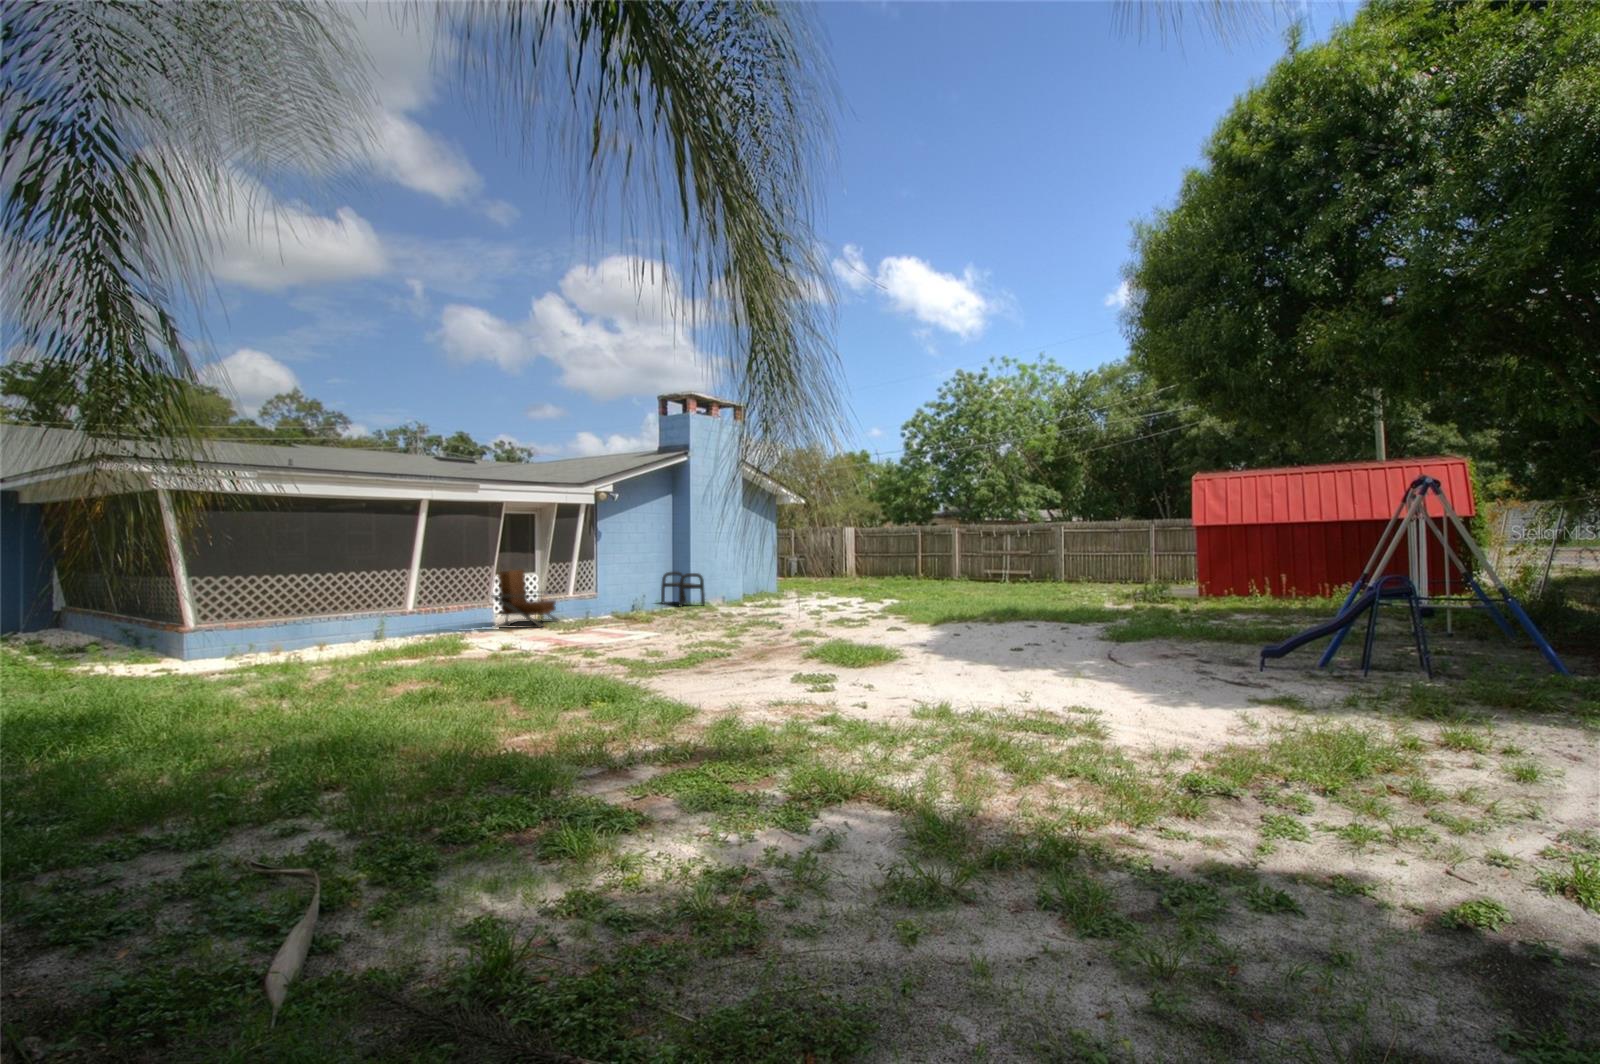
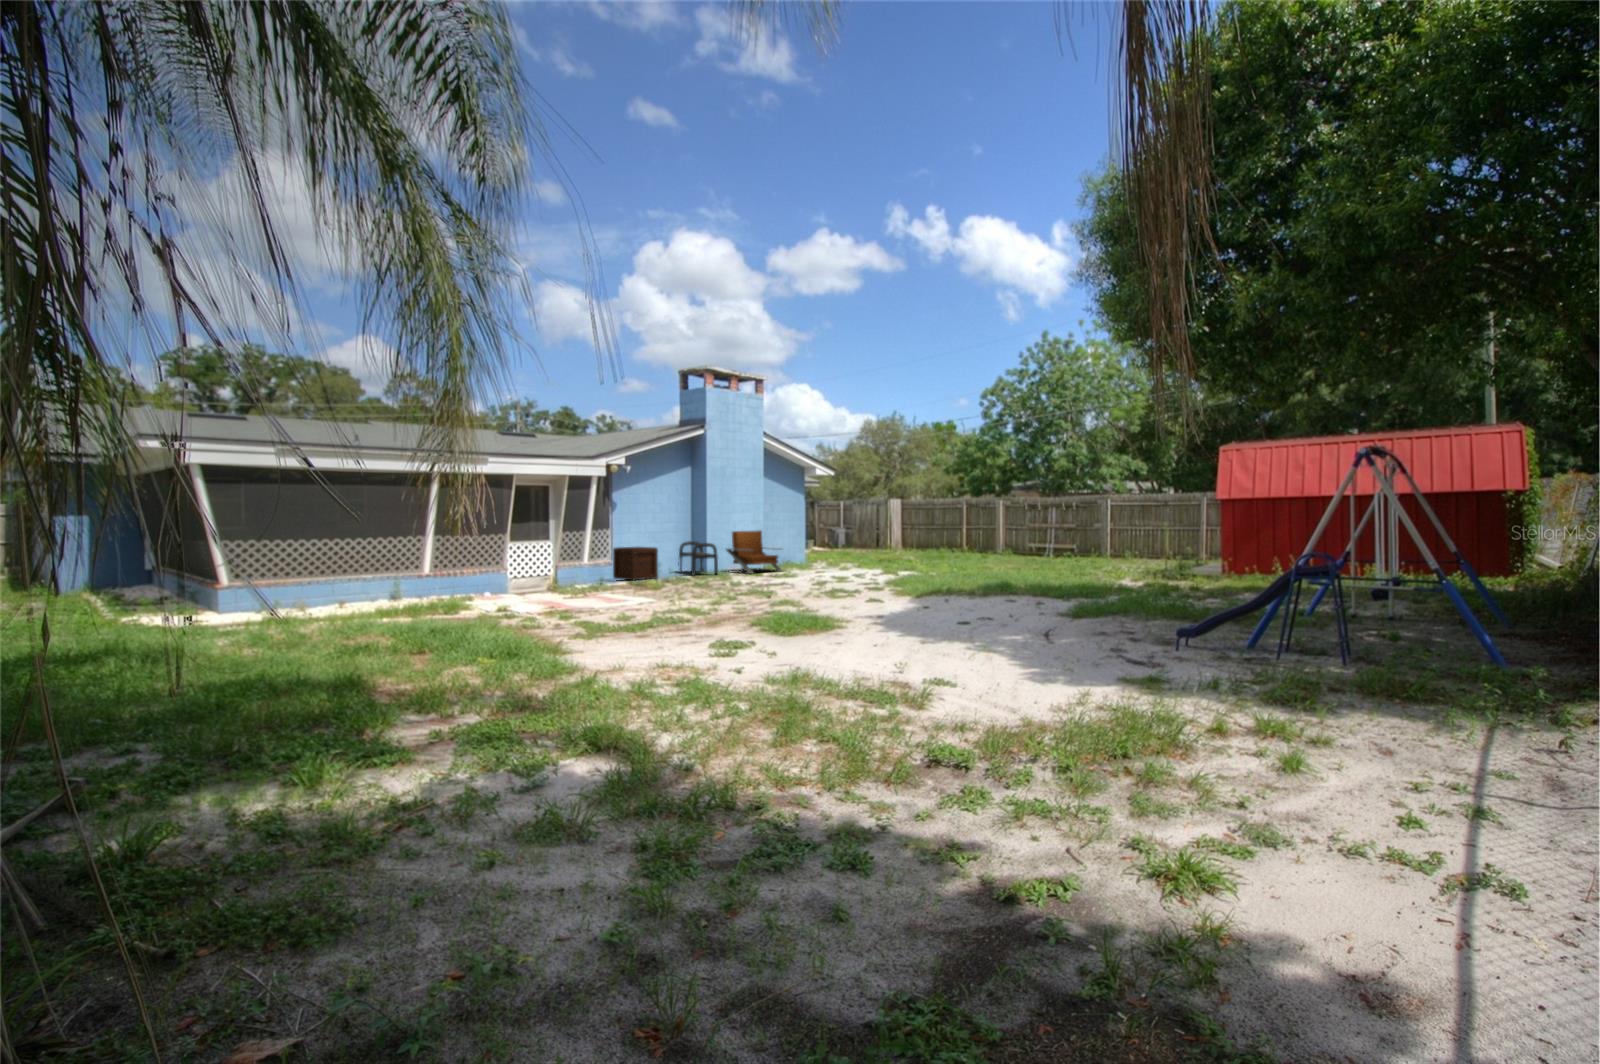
lounge chair: present [491,570,558,628] -> present [726,531,782,574]
wooden crate: none [600,578,647,613] -> present [613,547,658,580]

